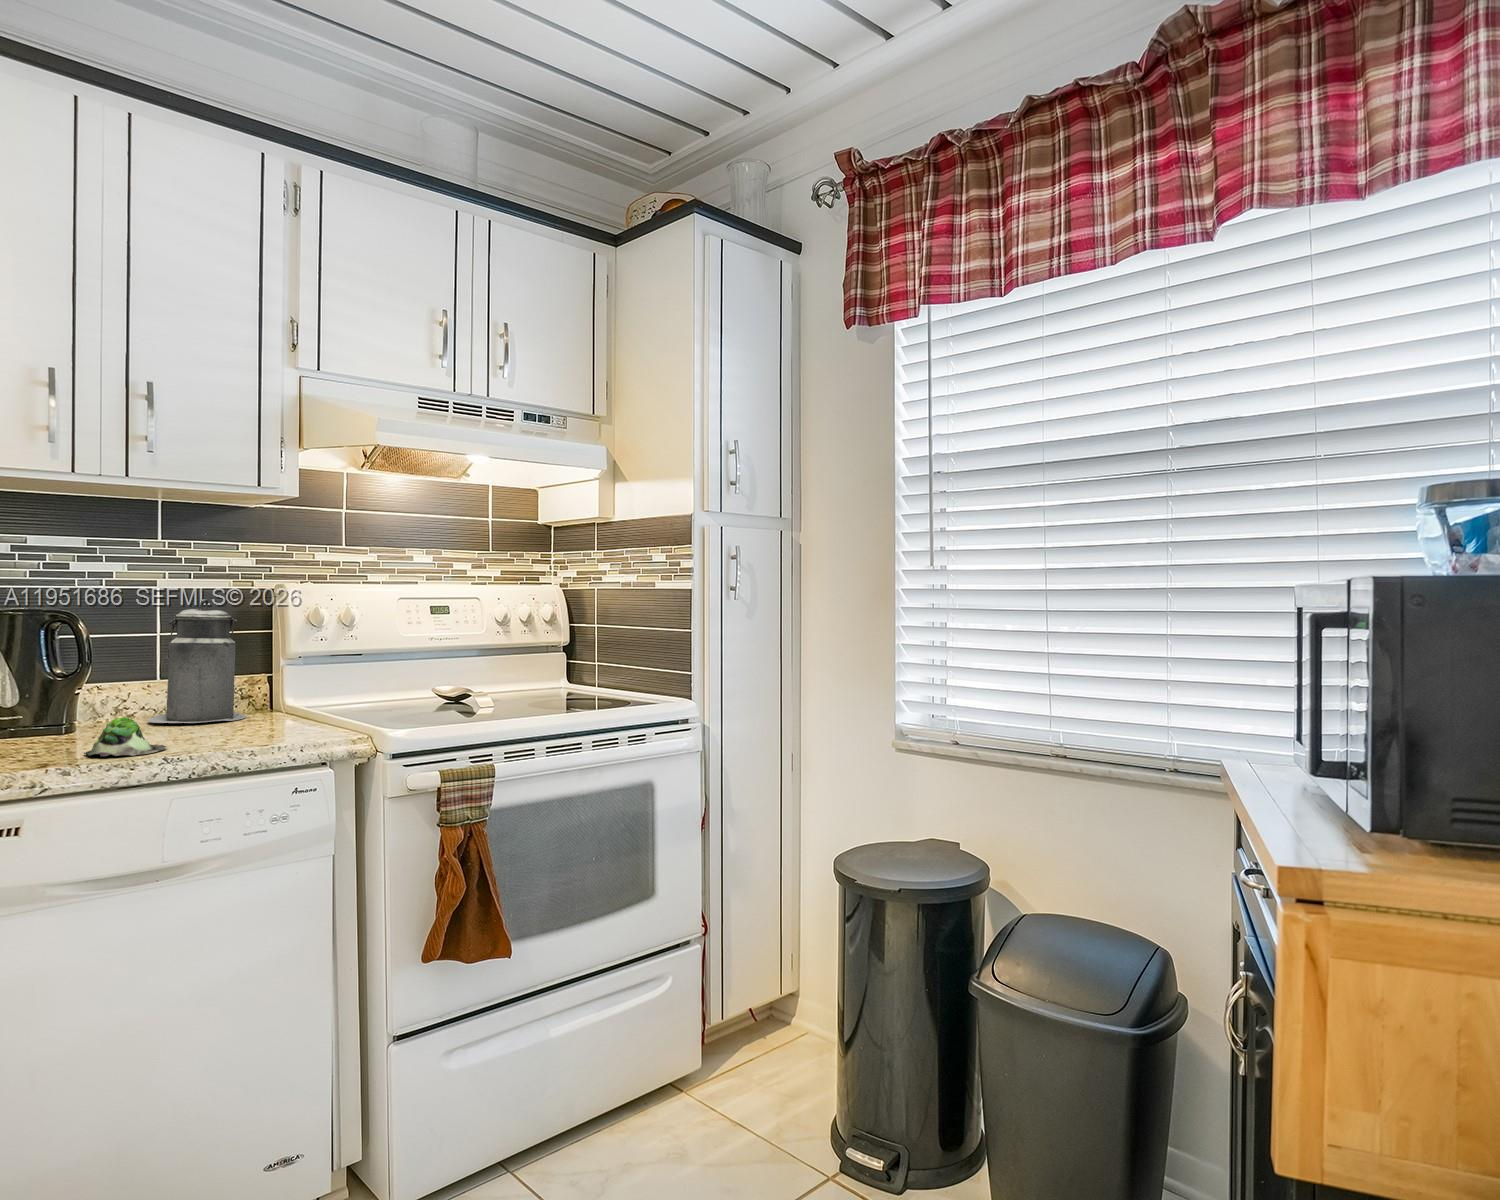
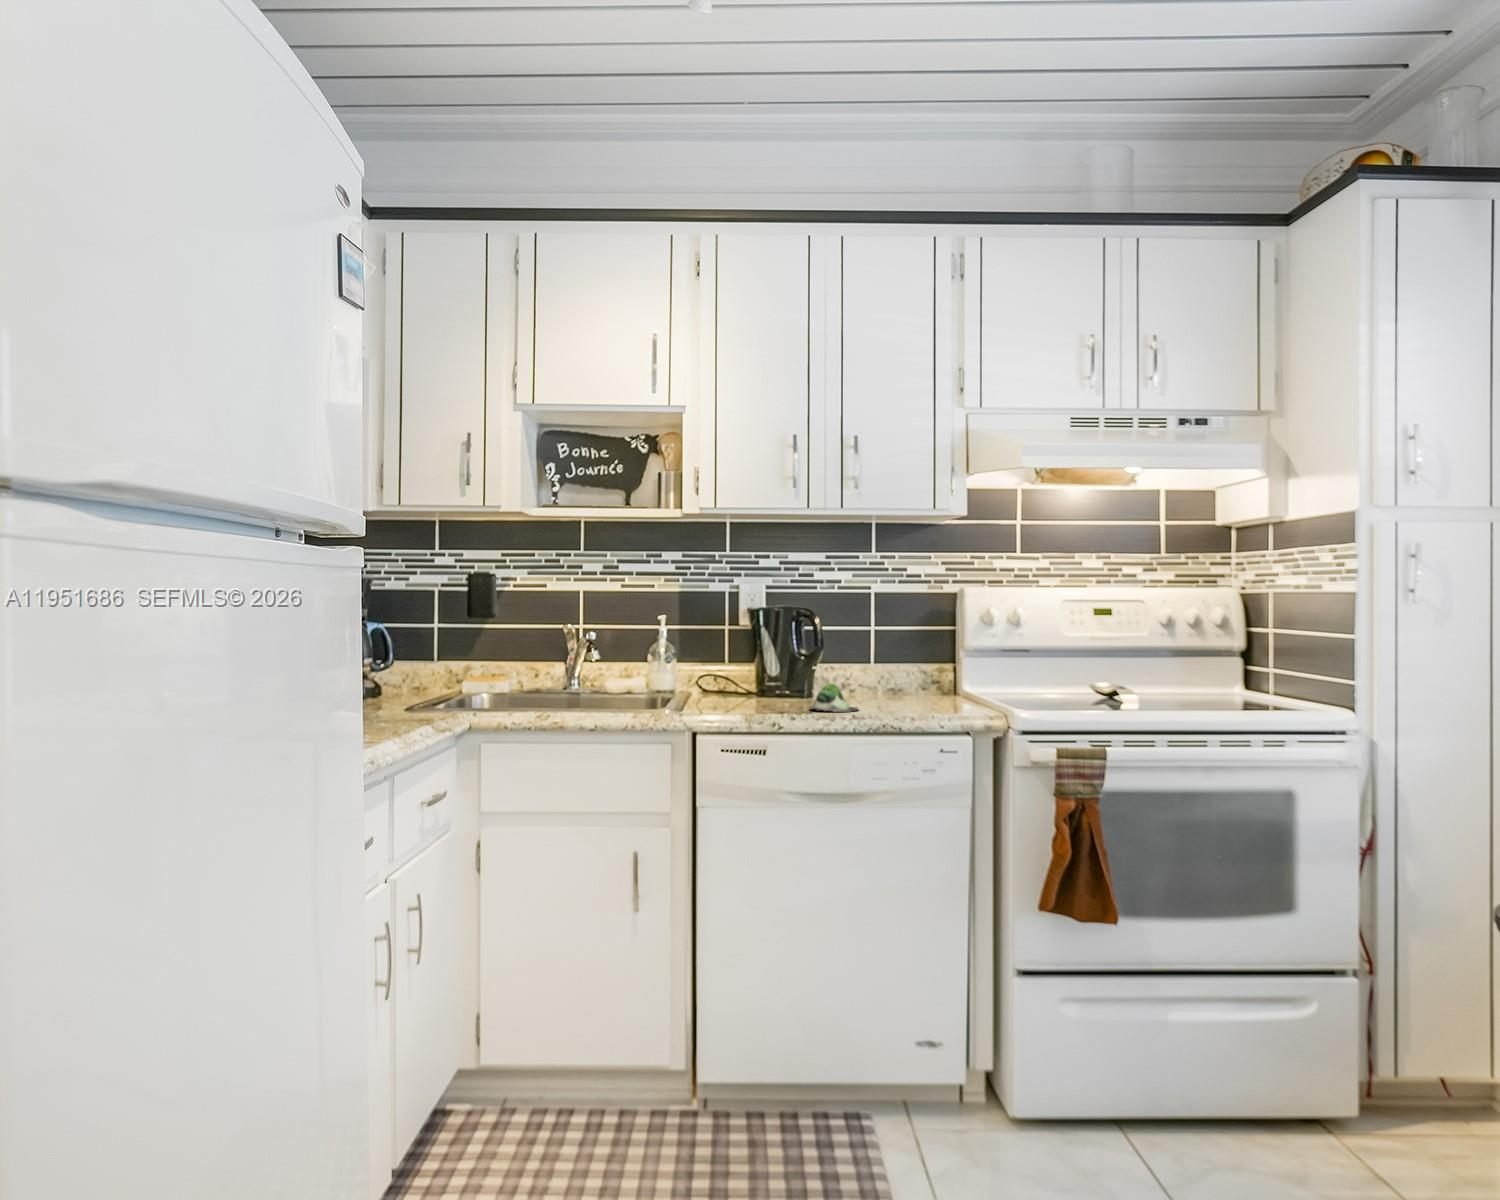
canister: present [147,599,246,723] -> none [865,601,933,698]

